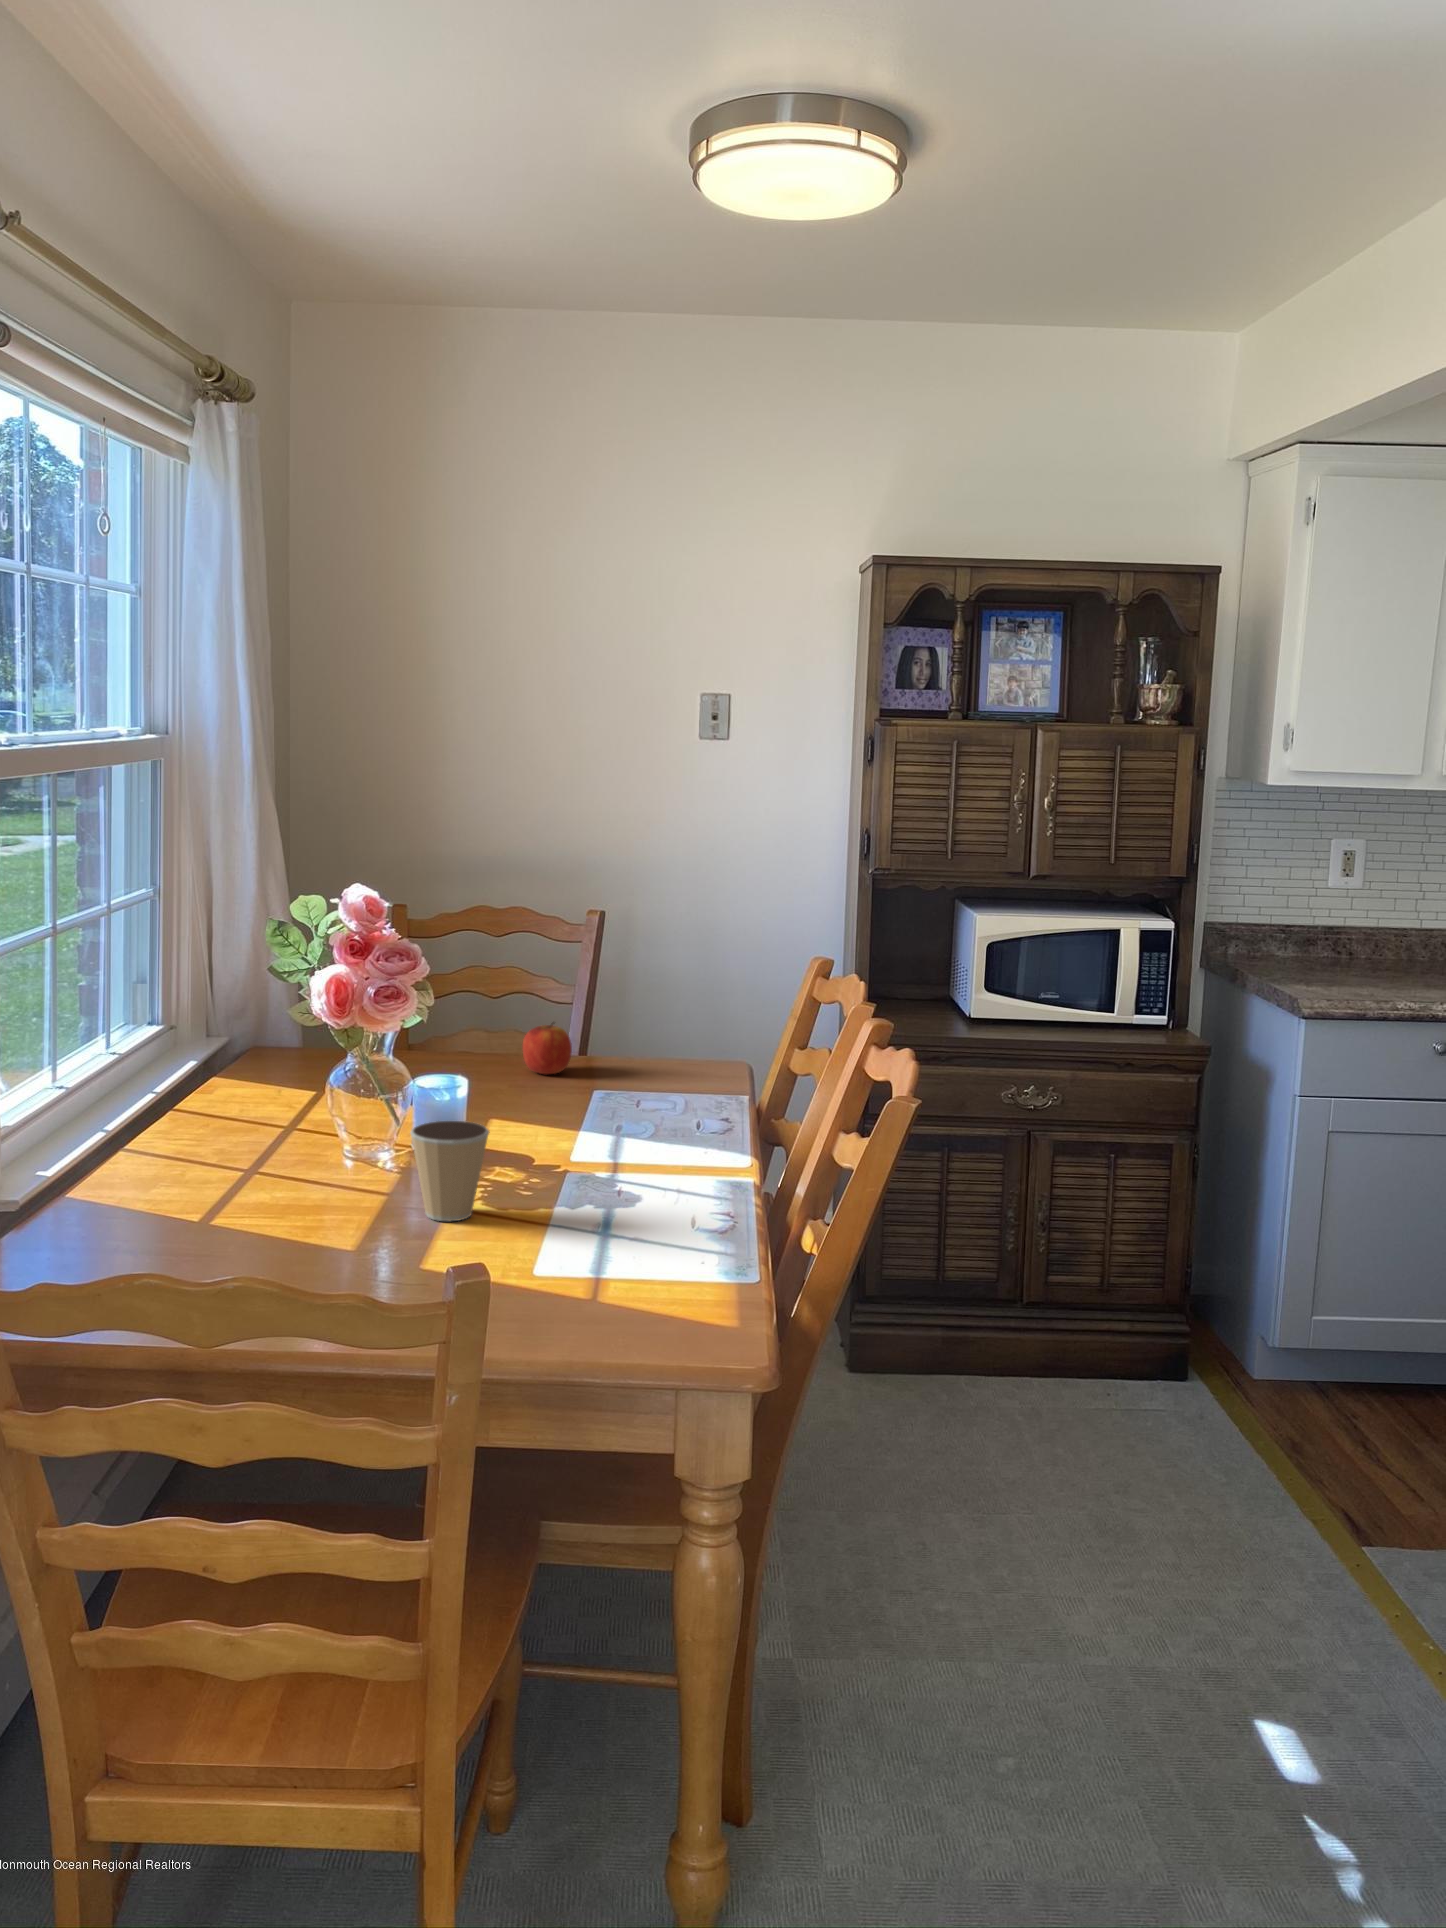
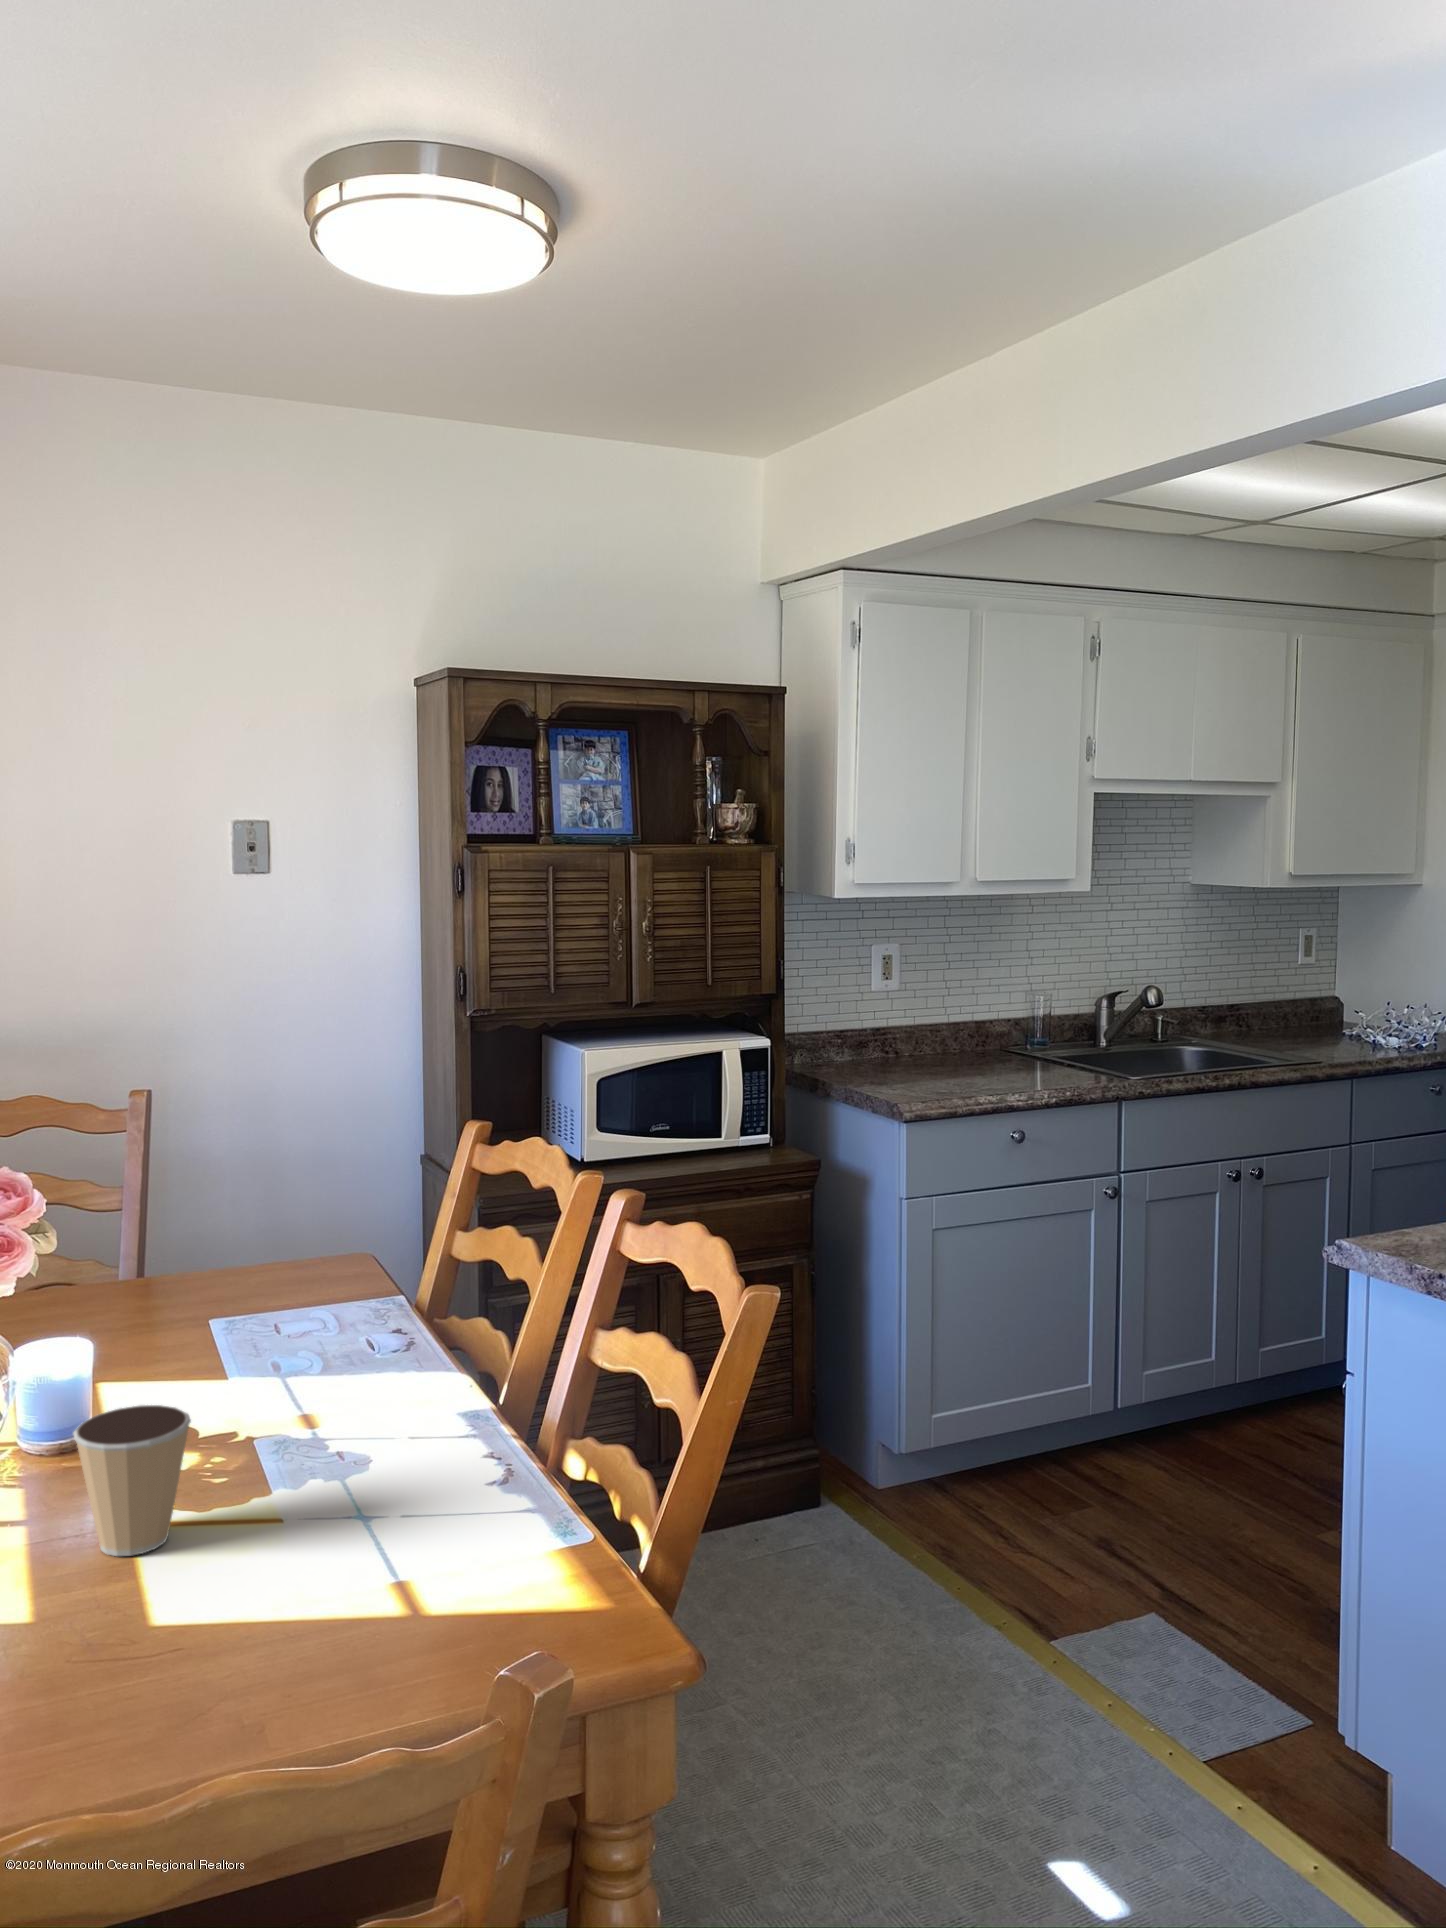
apple: present [523,1023,572,1074] -> none [101,1232,168,1300]

